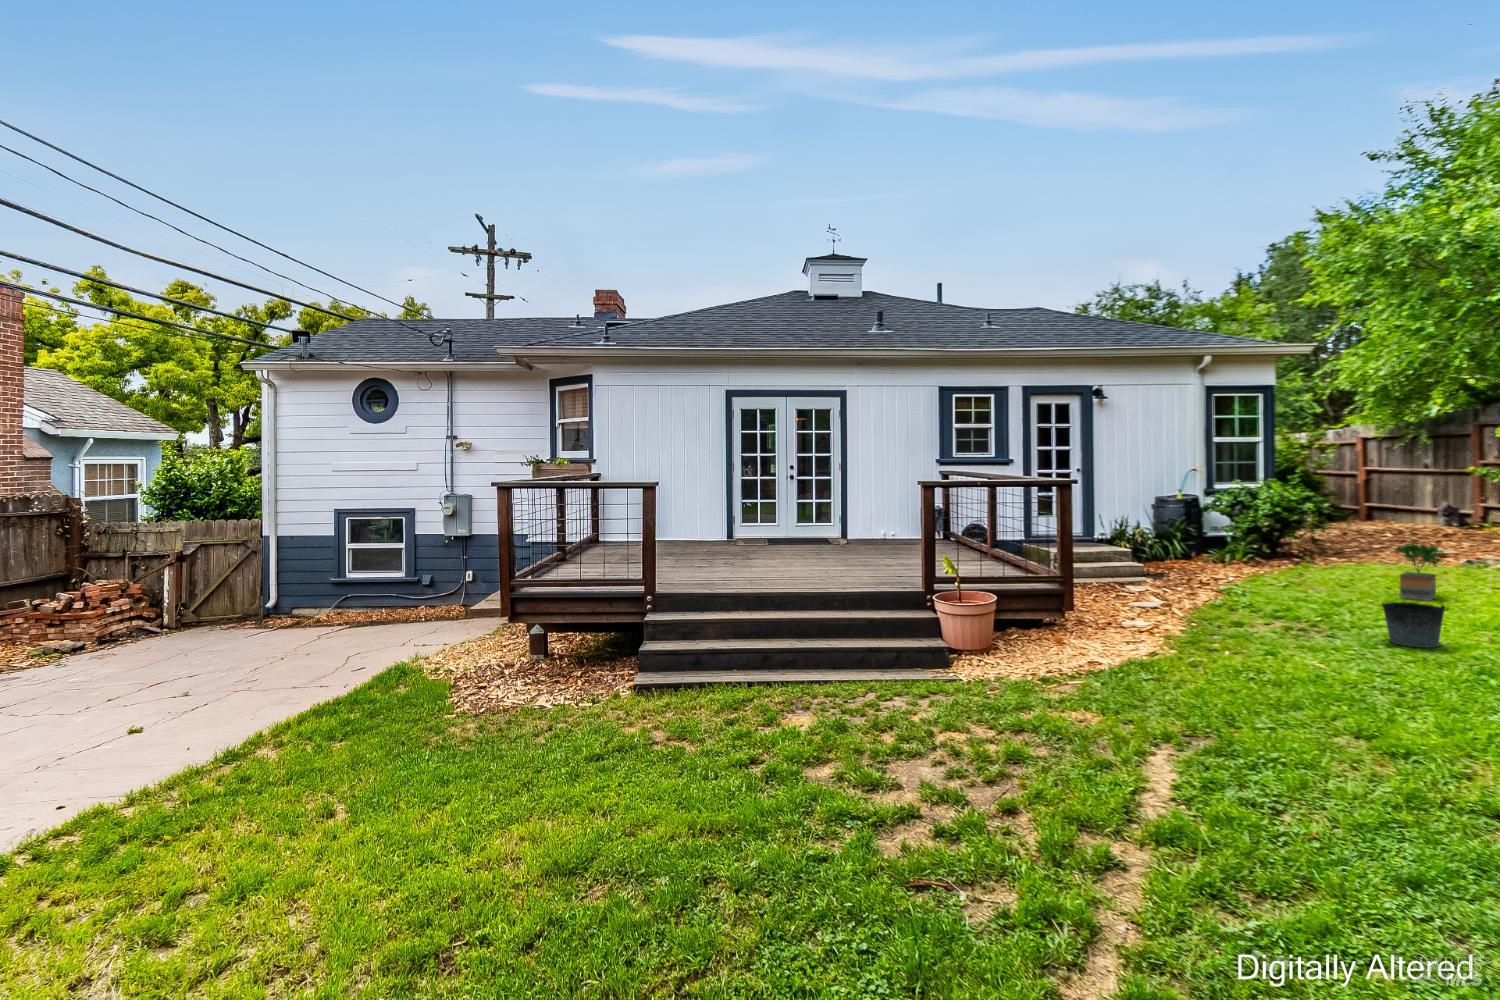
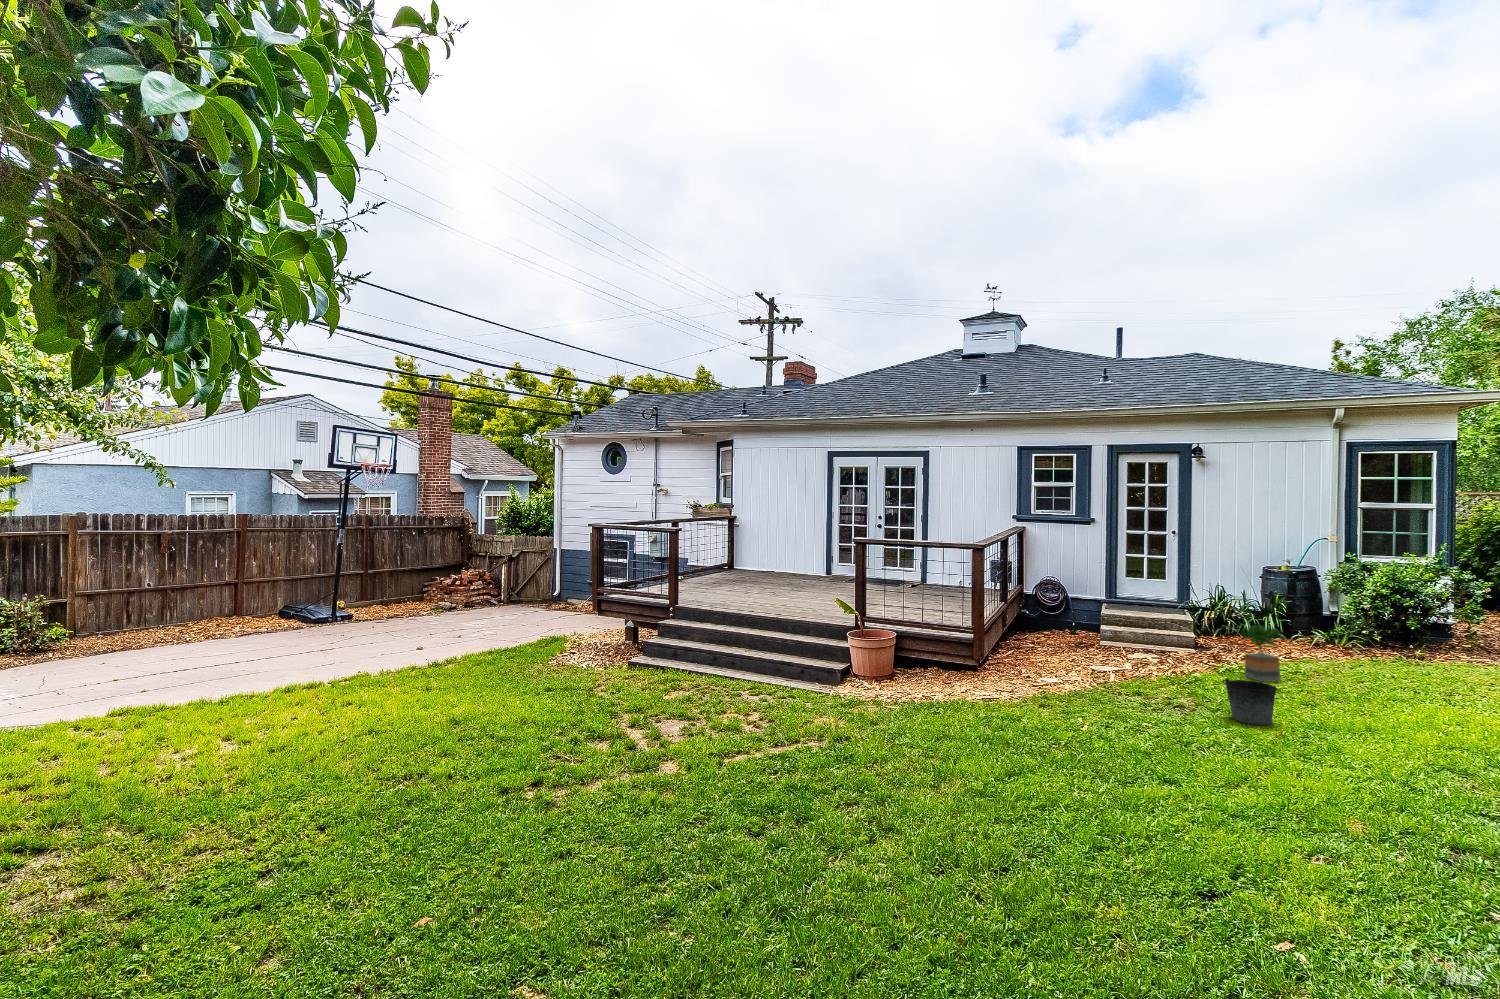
potted tree: present [1395,544,1445,601] -> present [1241,625,1285,682]

